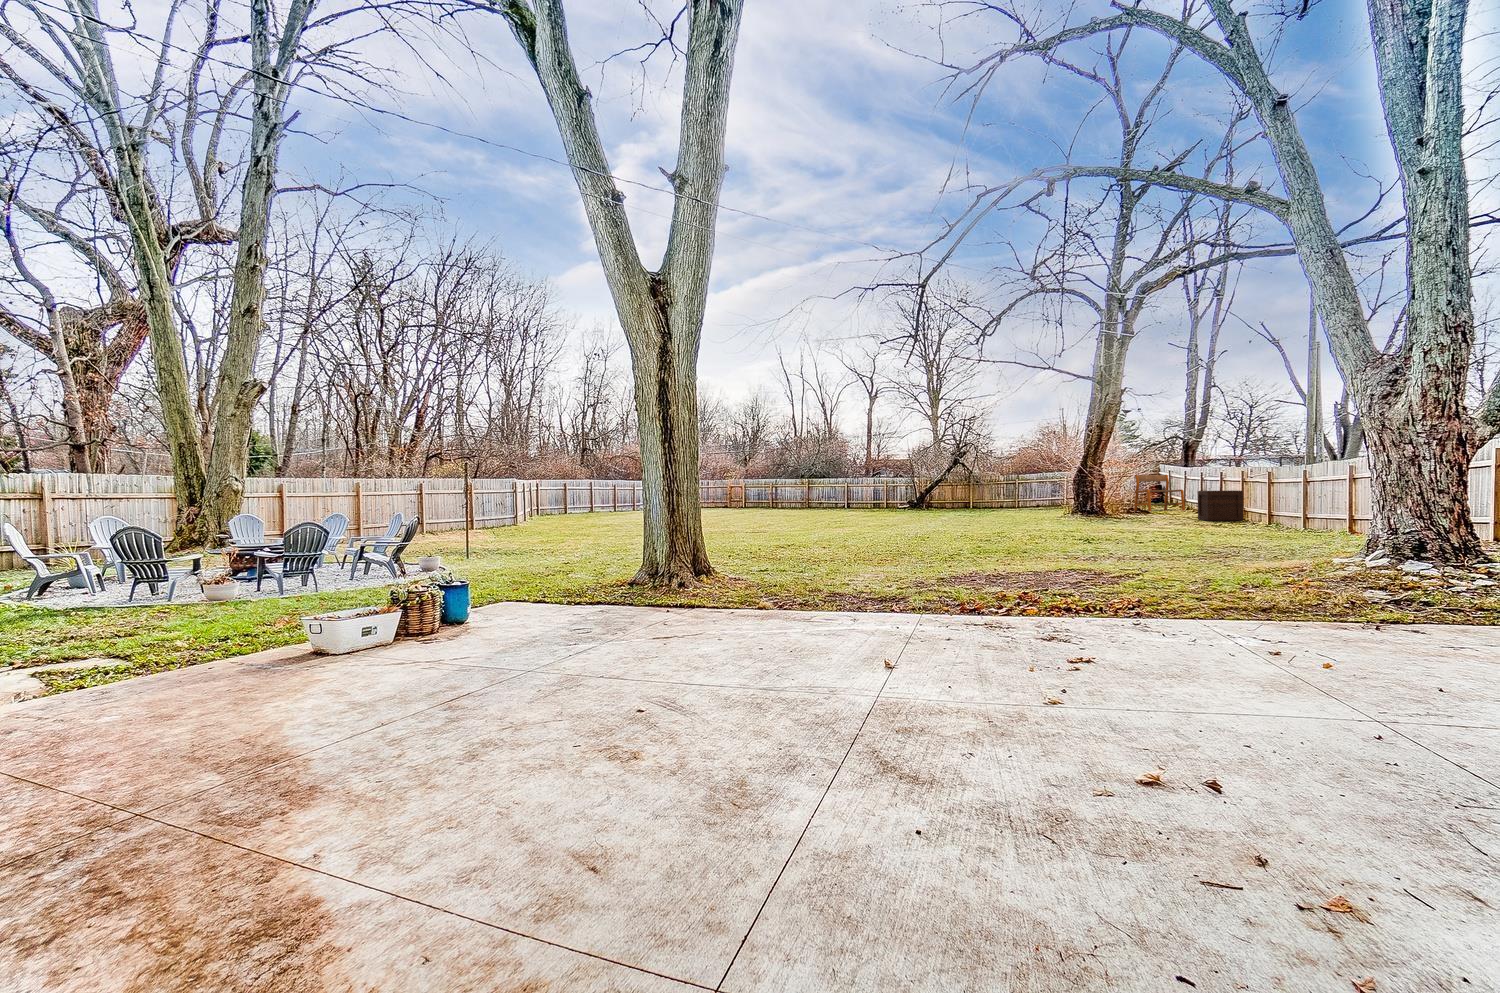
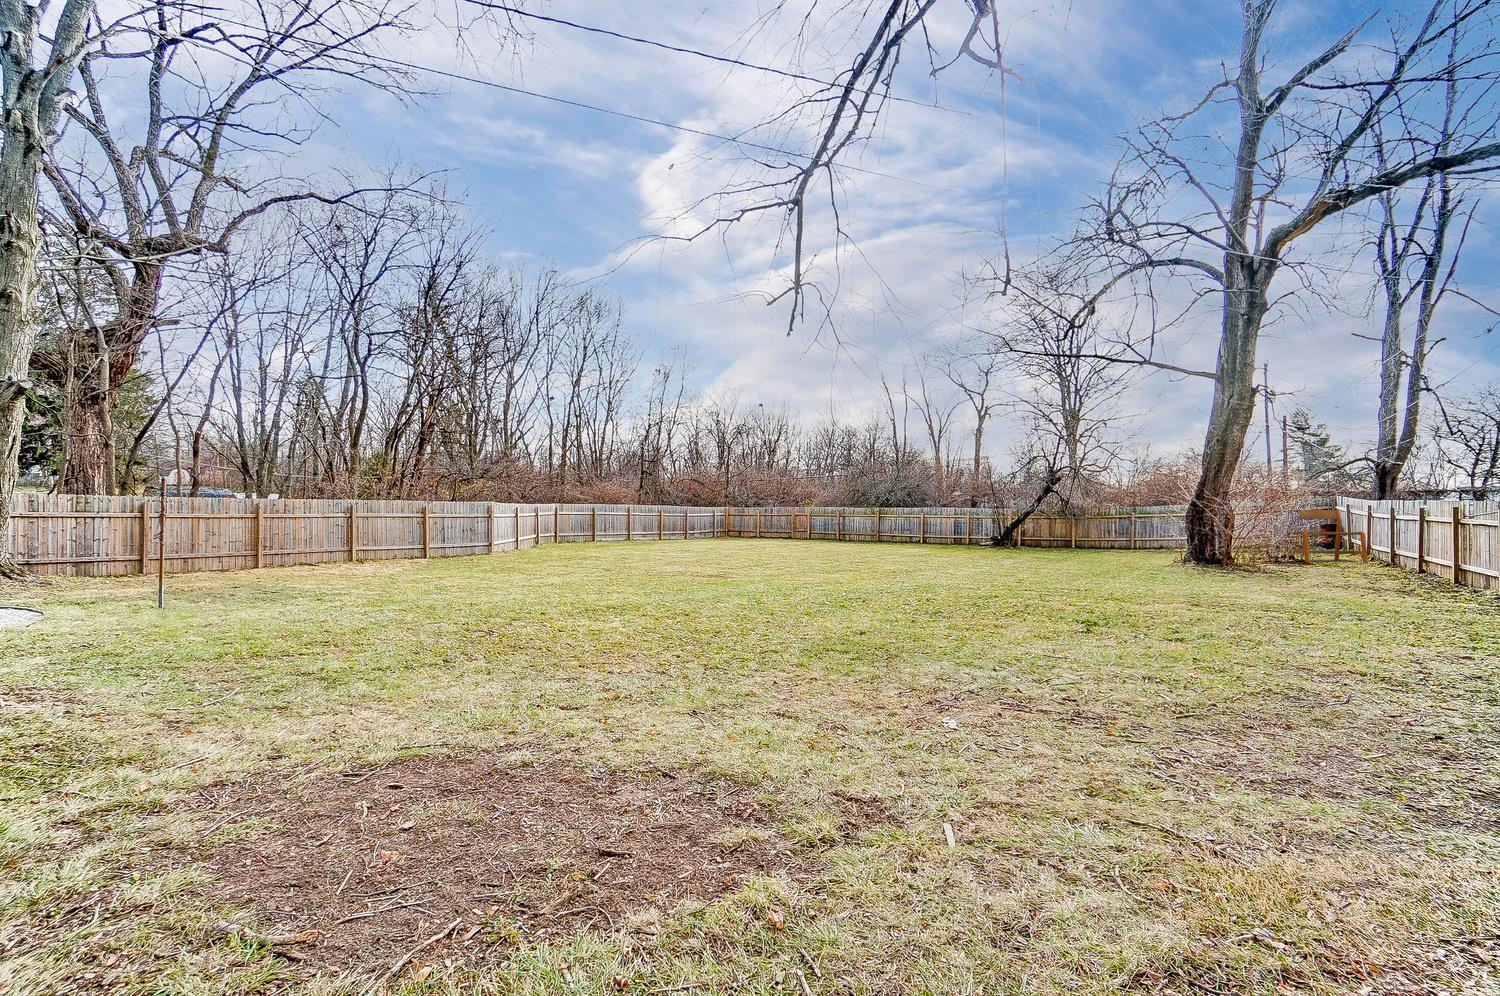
wooden crate: present [1198,490,1243,521] -> none [1376,535,1459,586]

